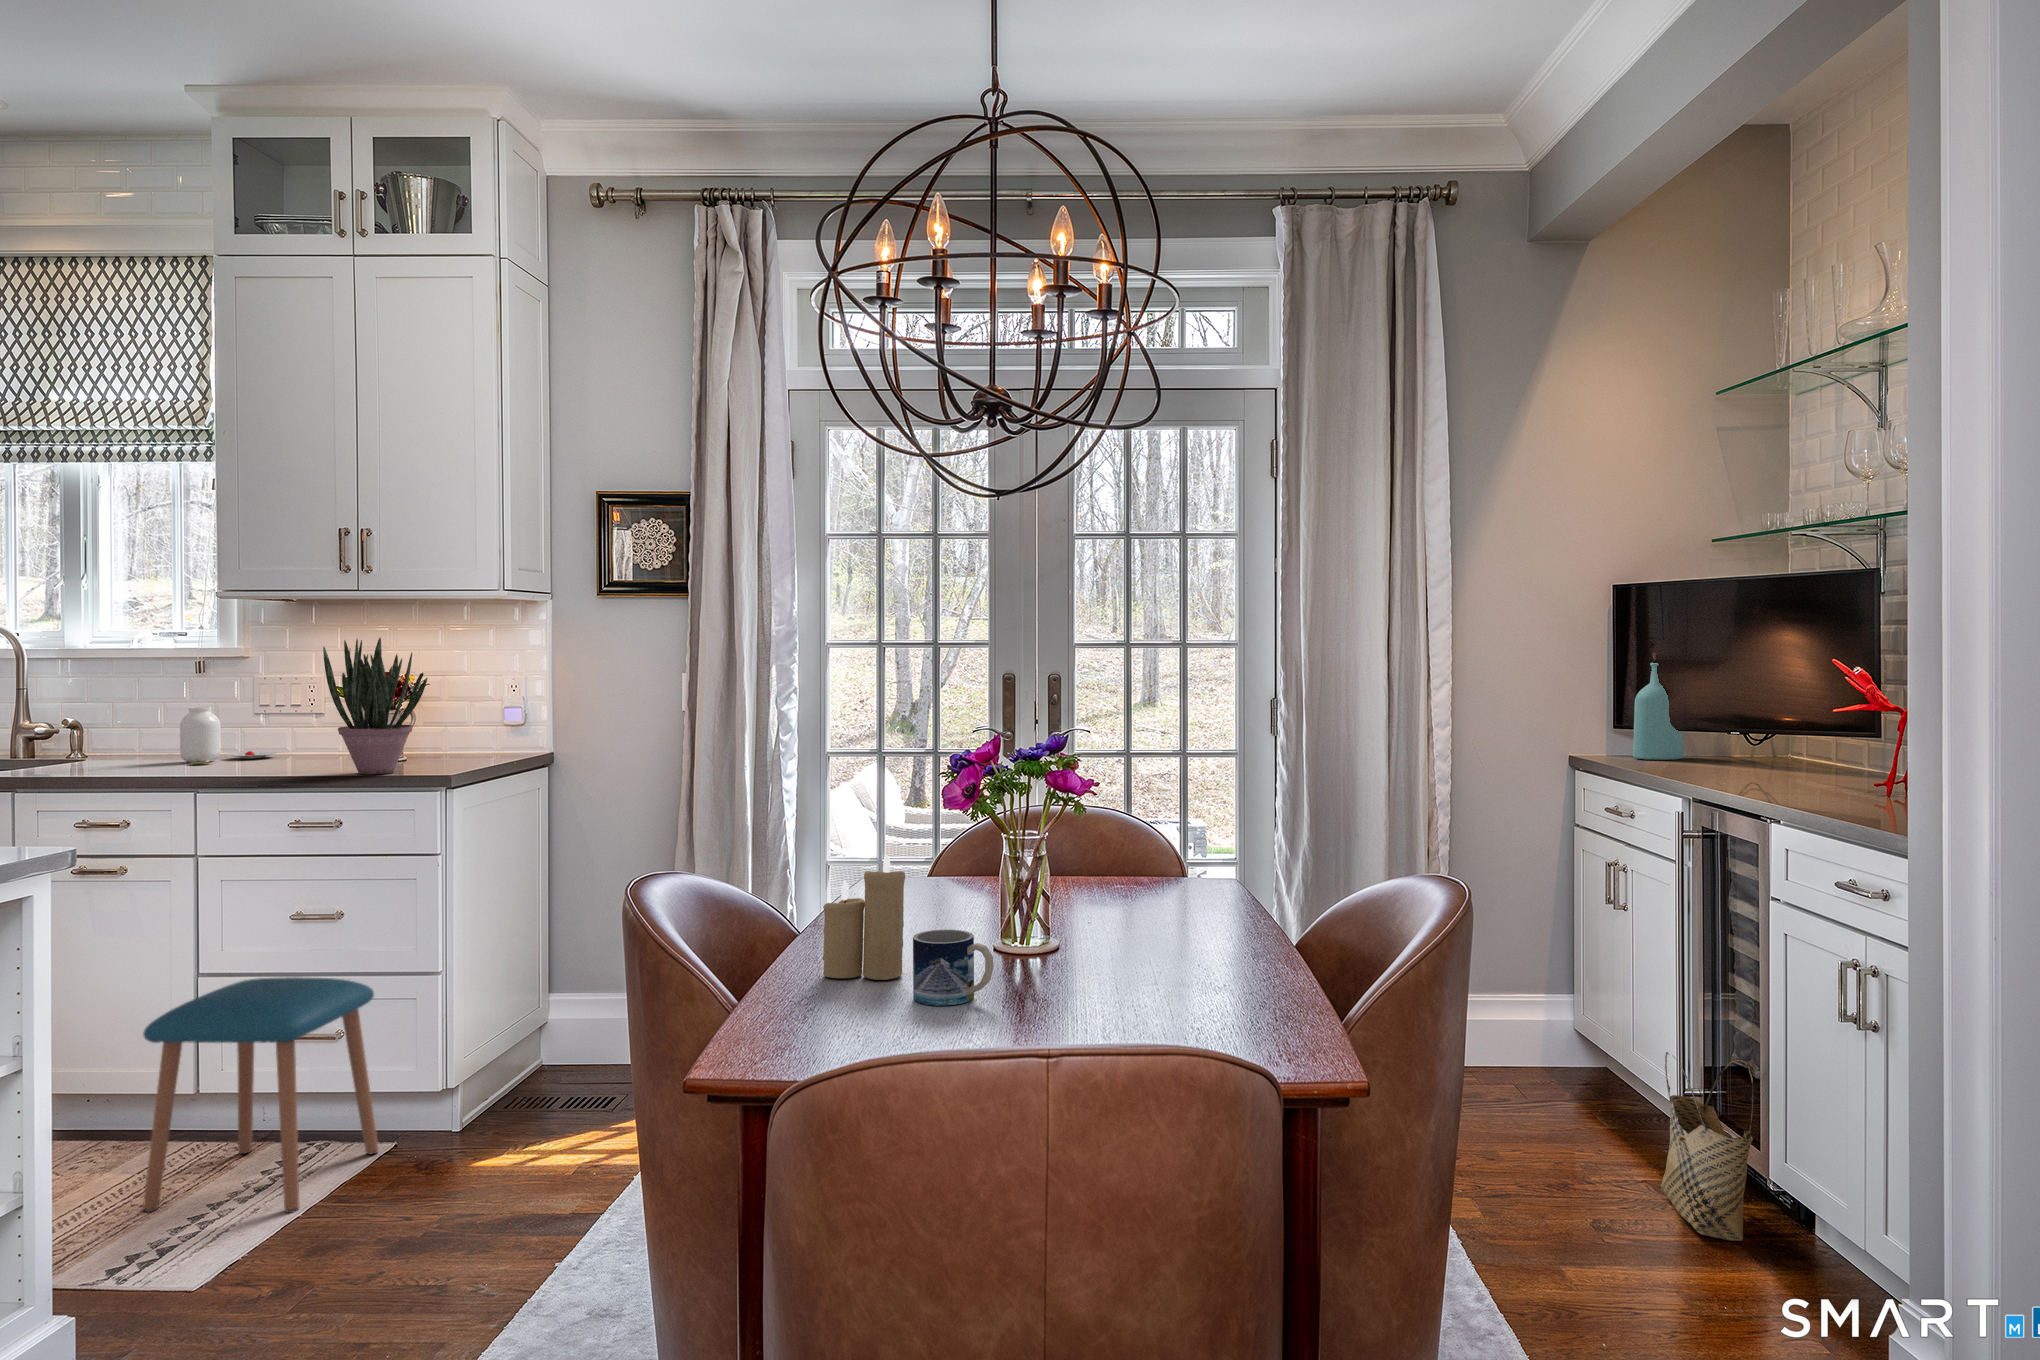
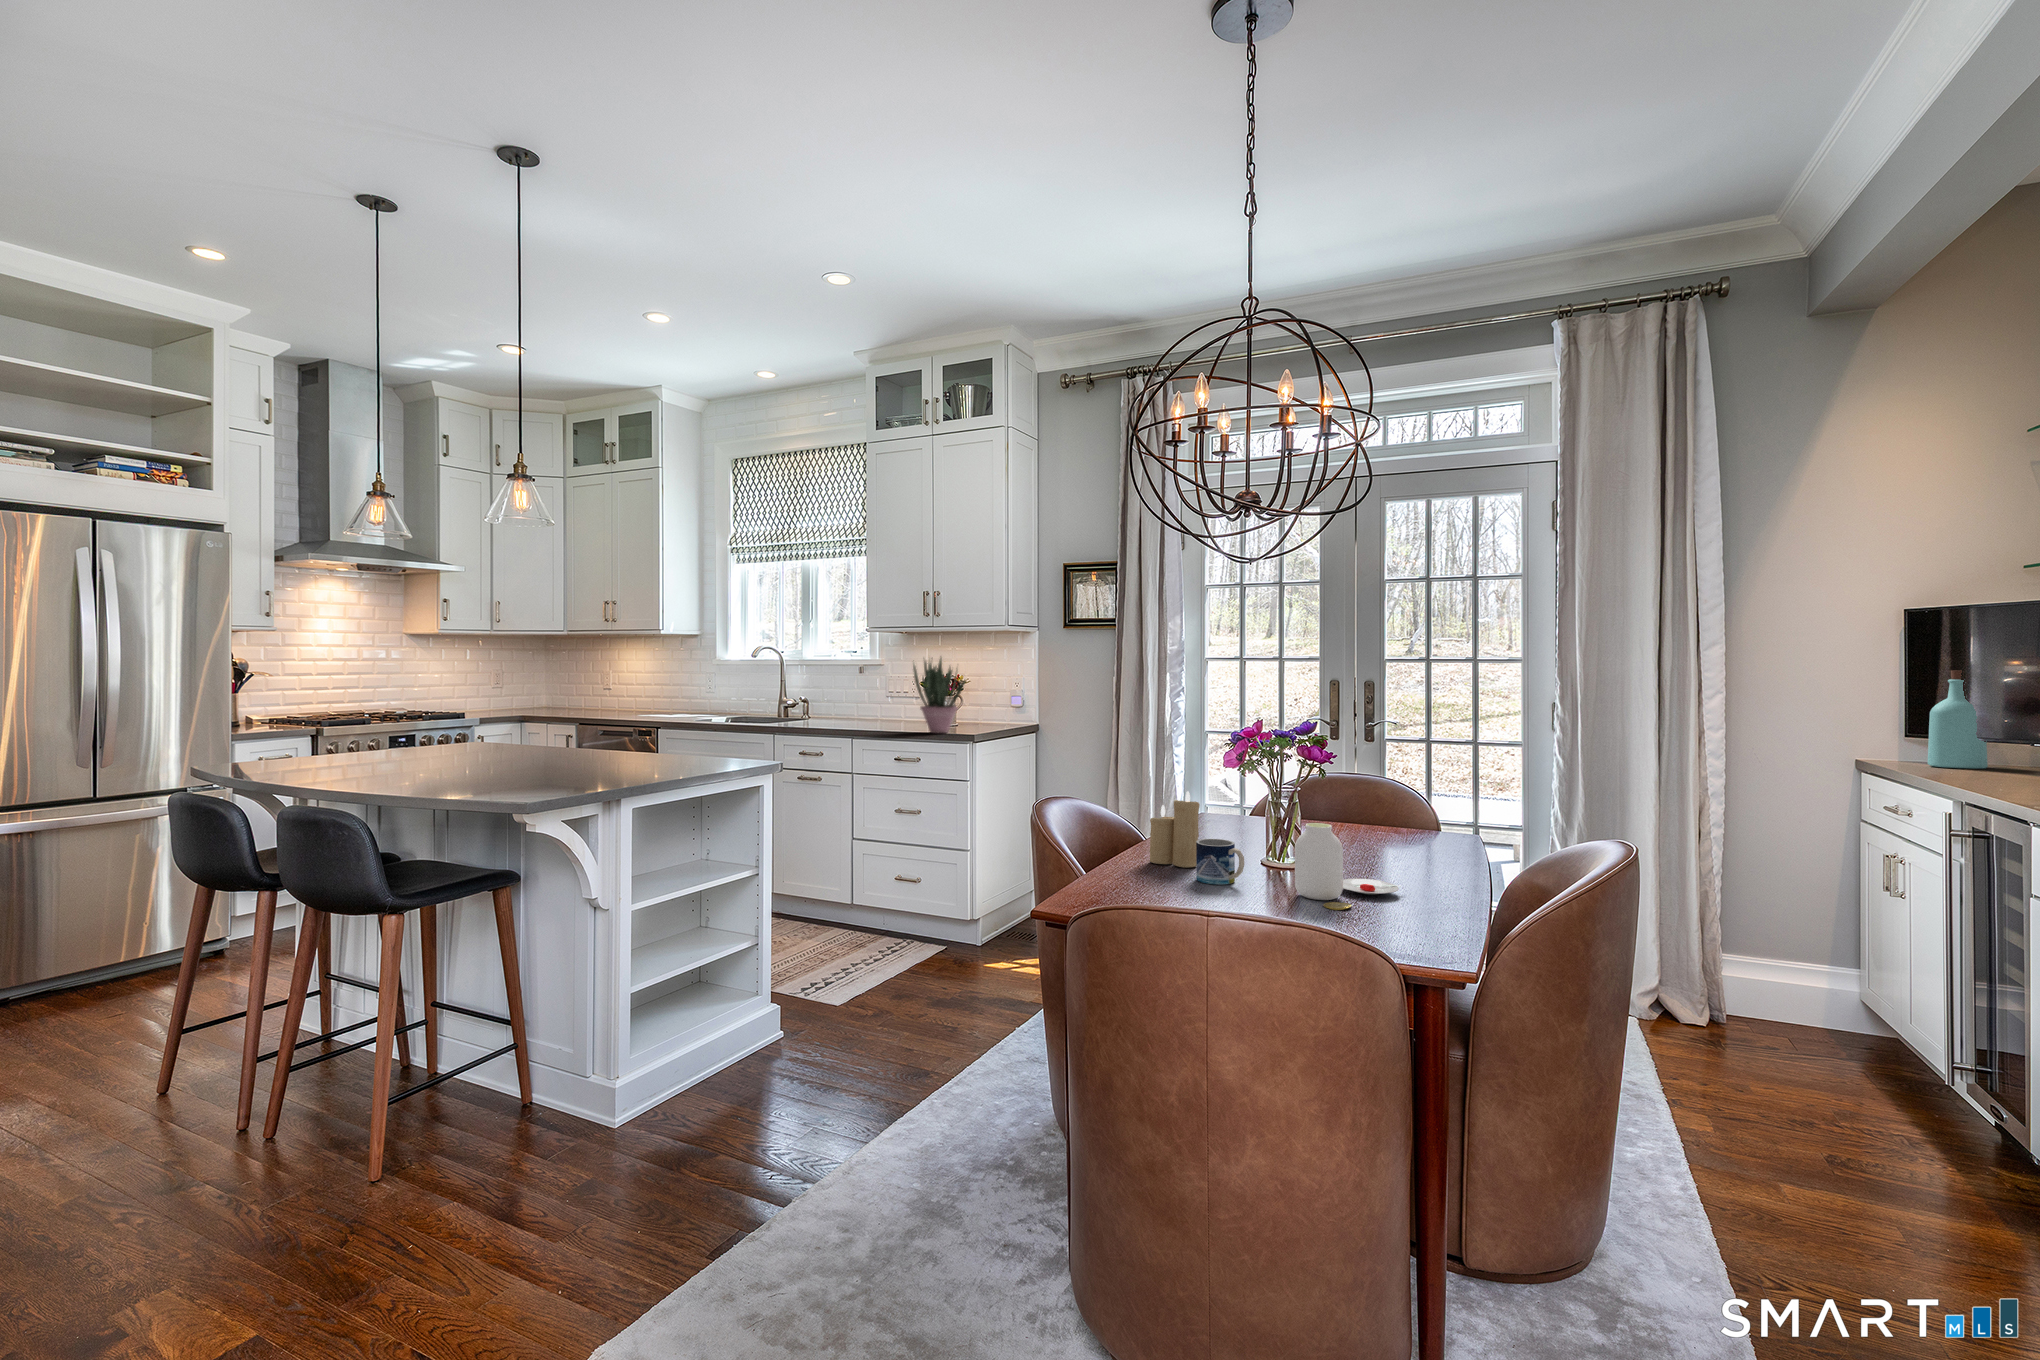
jar: present [180,707,277,764] -> present [1295,823,1399,910]
stool: present [143,977,378,1213] -> none [825,843,937,972]
woven basket: present [1661,1052,1754,1241] -> none [1908,1021,2006,1200]

